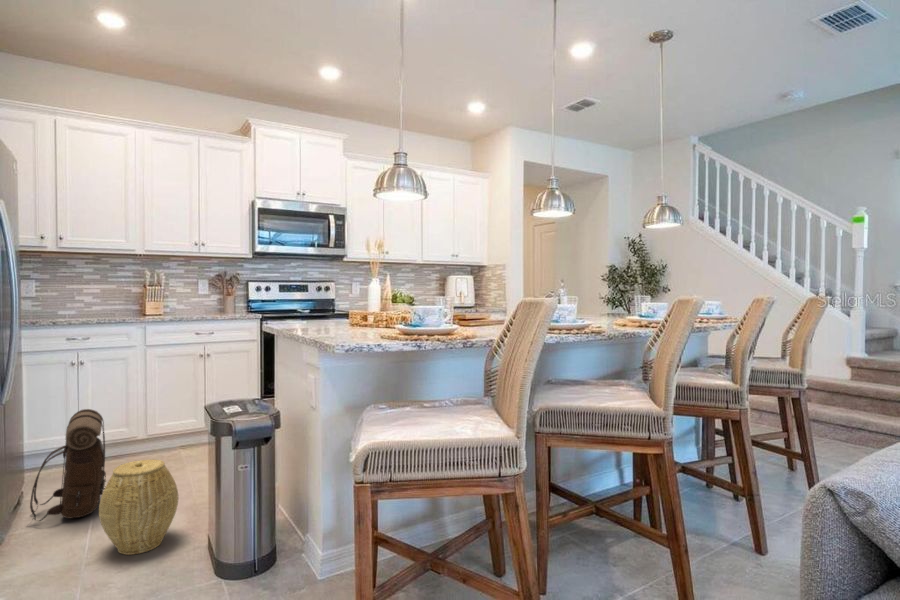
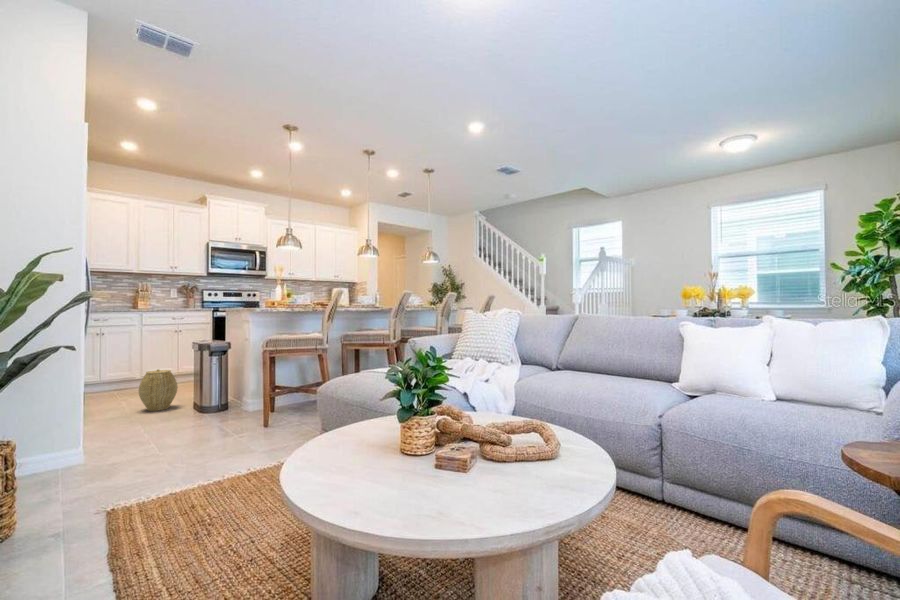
backpack: present [30,409,106,521] -> none [88,352,132,408]

